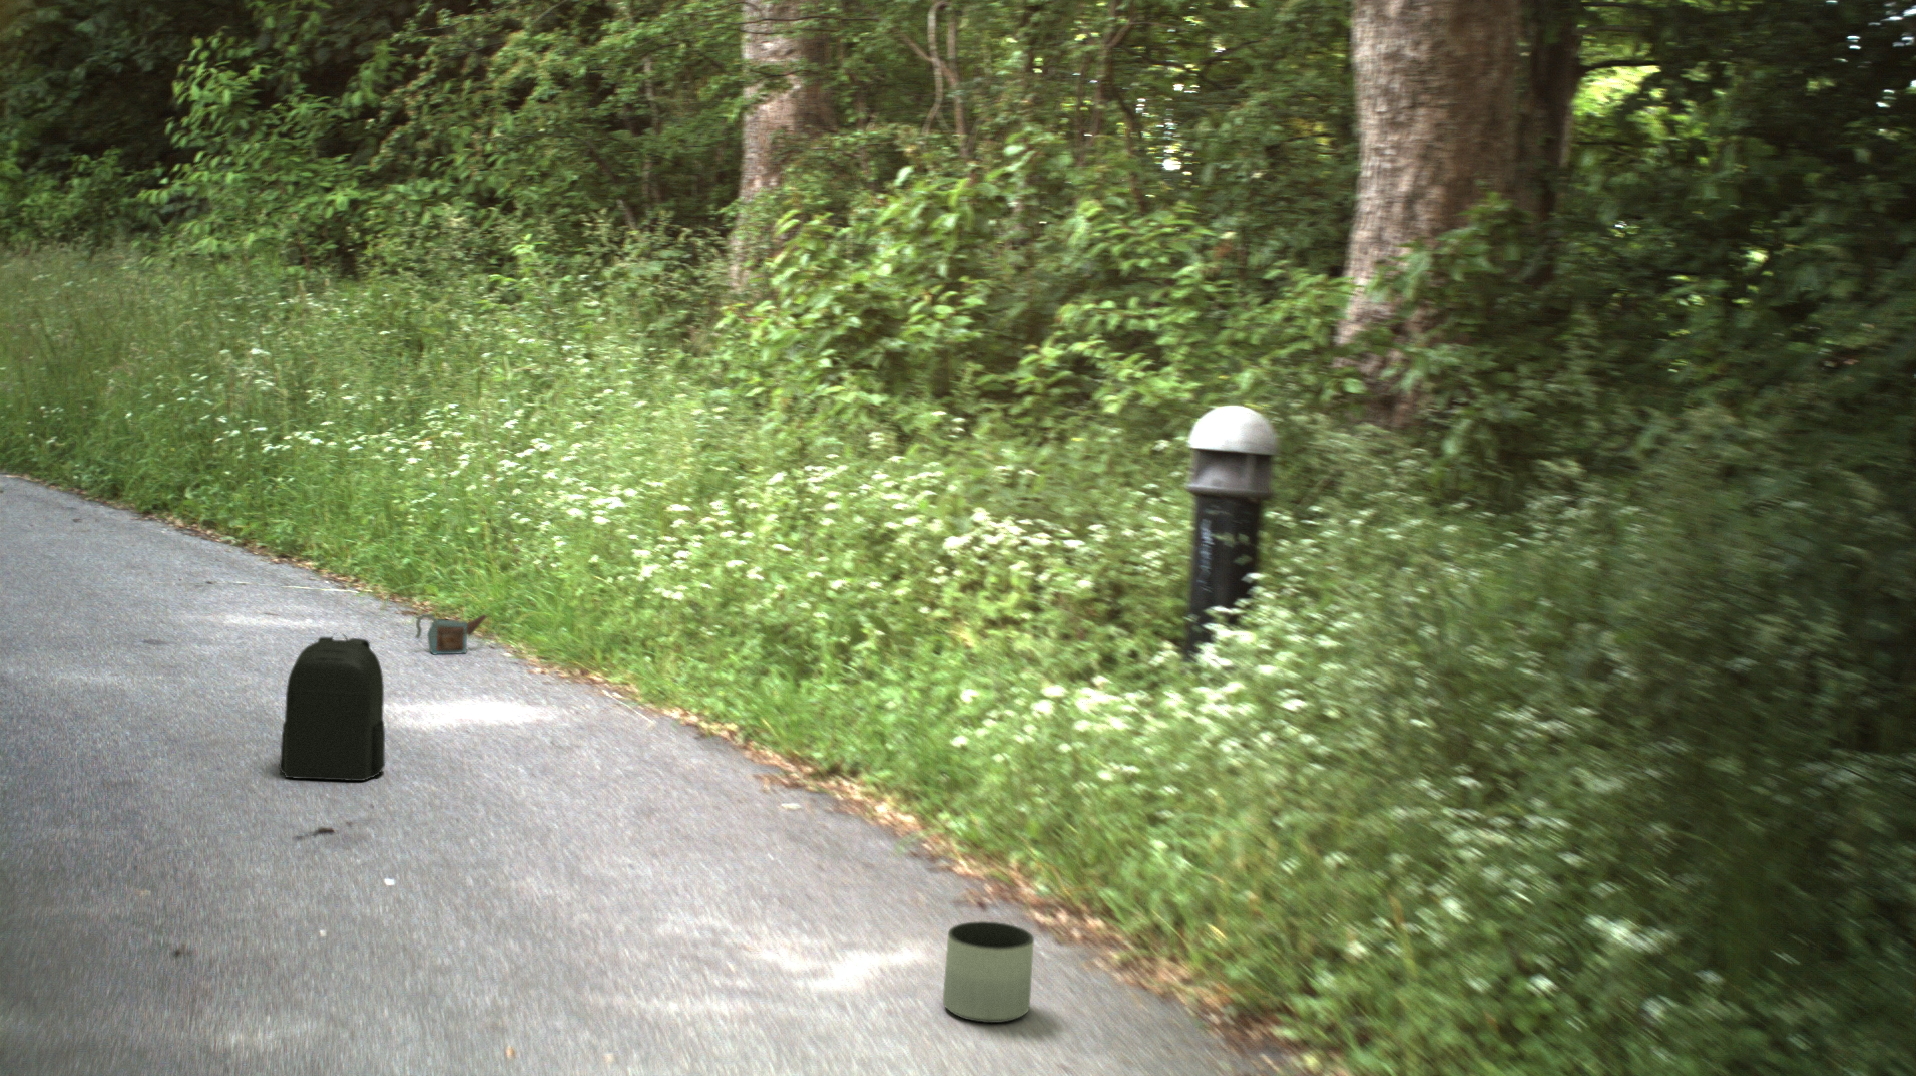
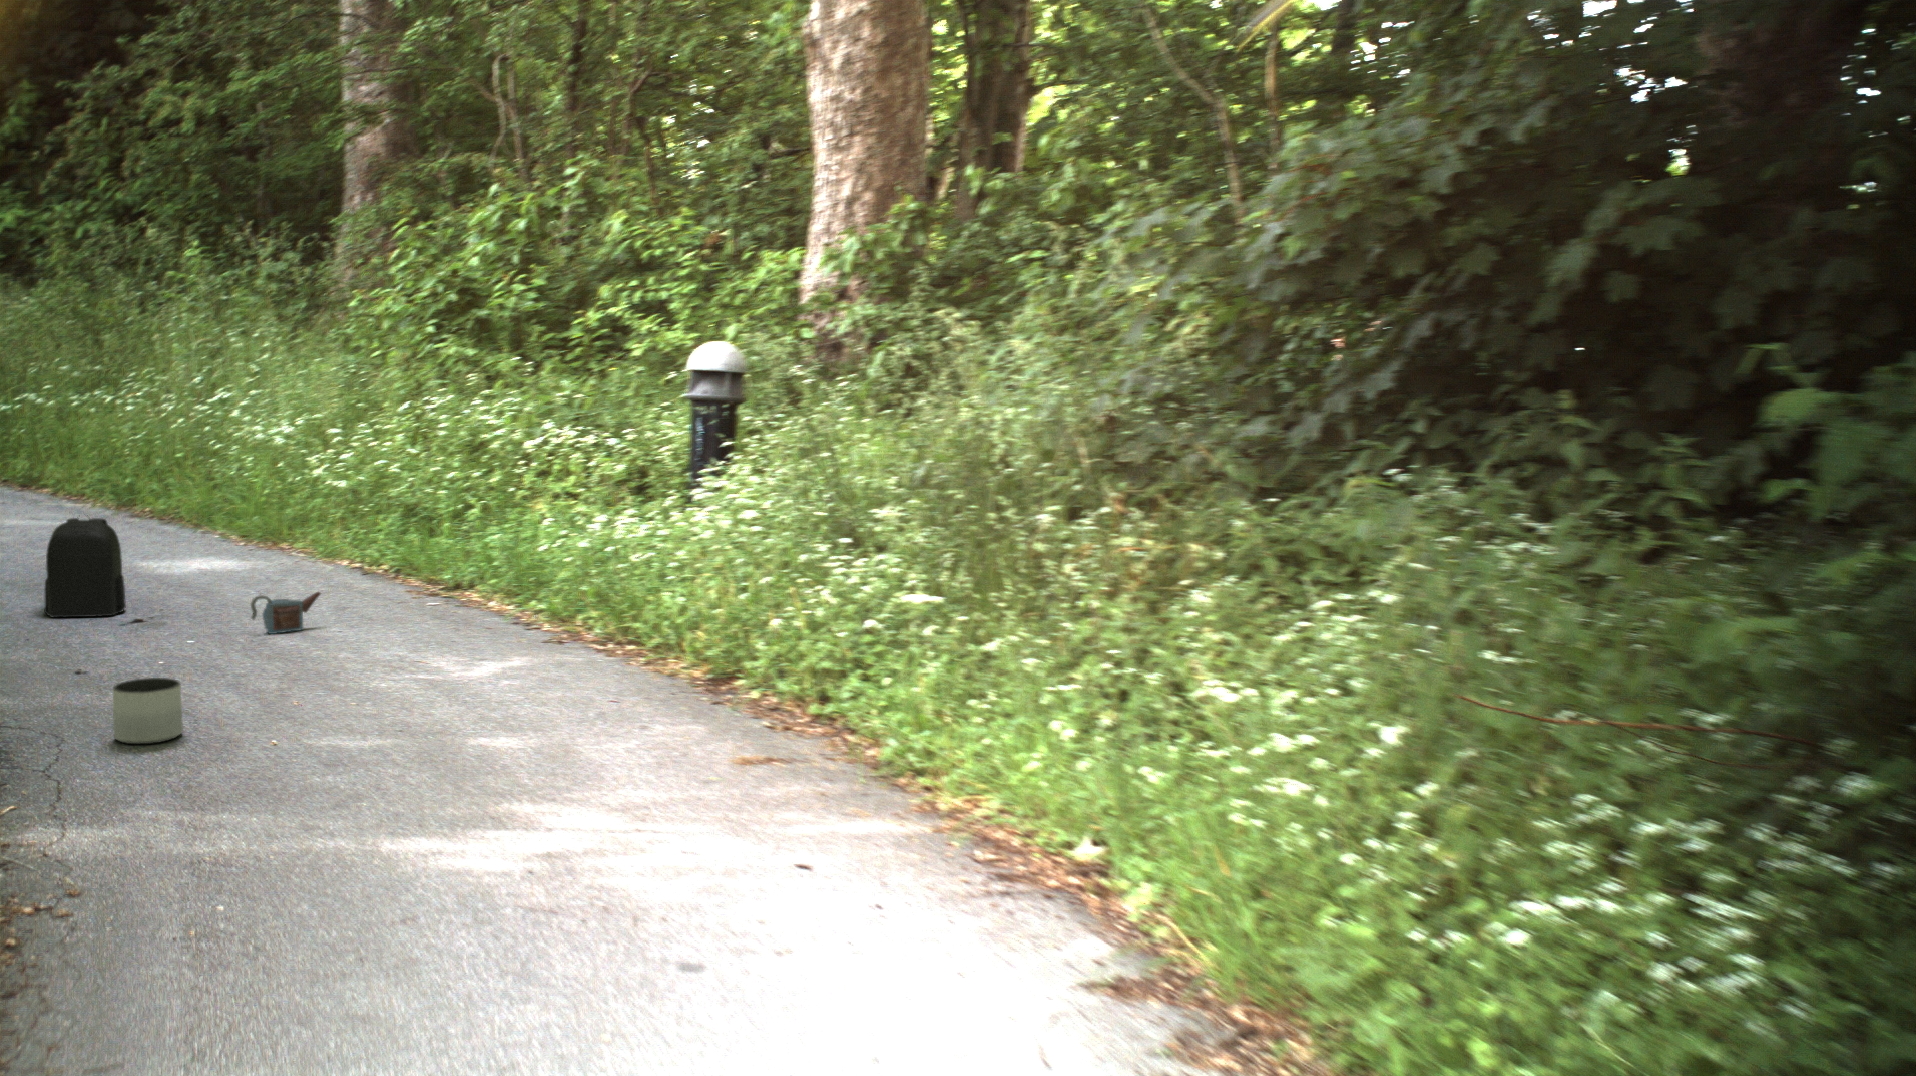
watering can: present [416,614,486,654] -> present [251,592,321,634]
planter: present [943,921,1034,1023] -> present [112,678,183,744]

